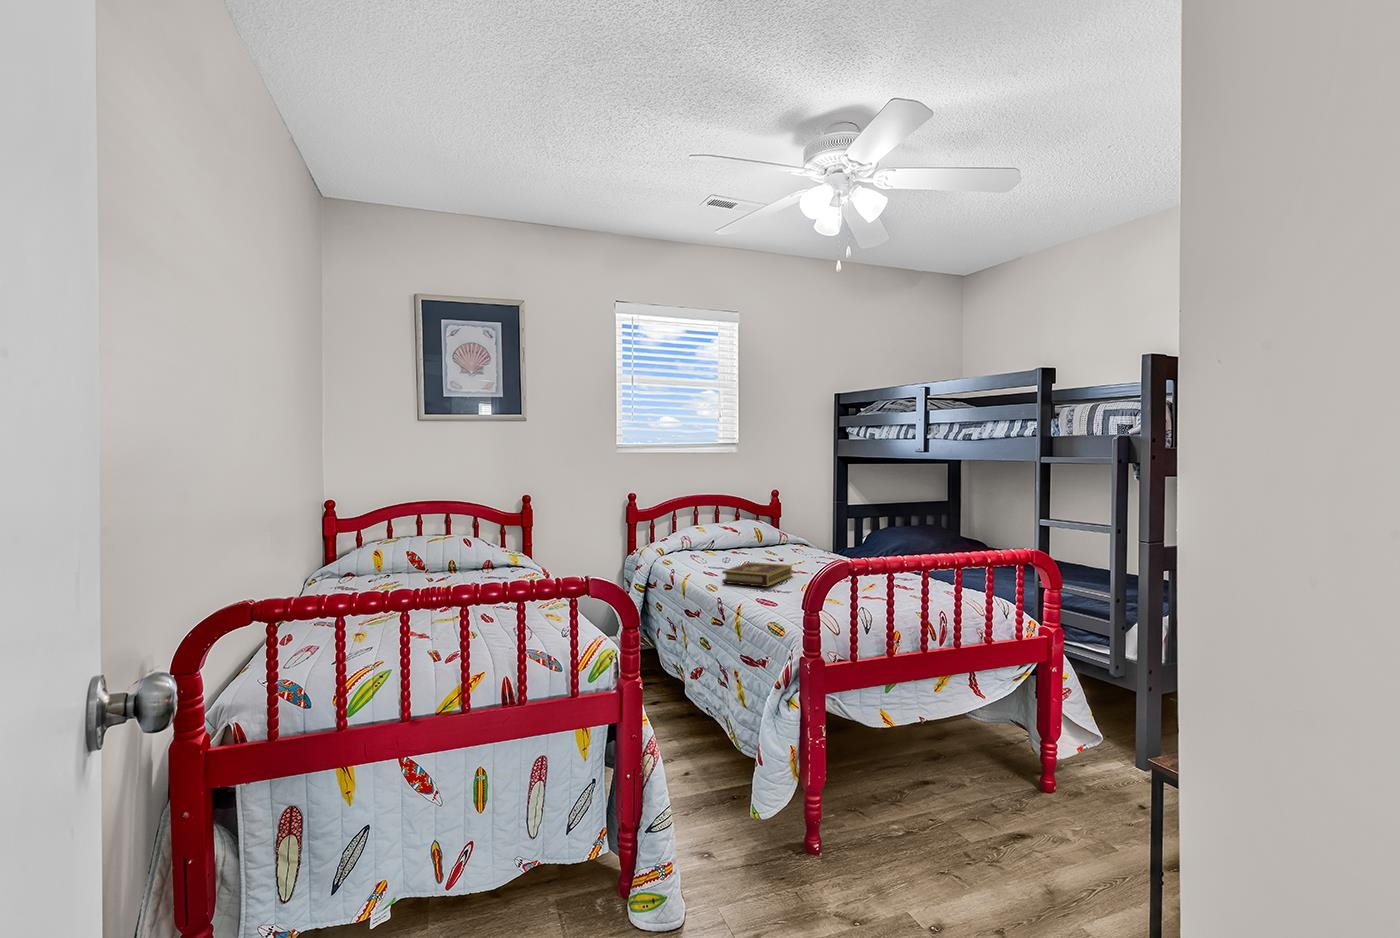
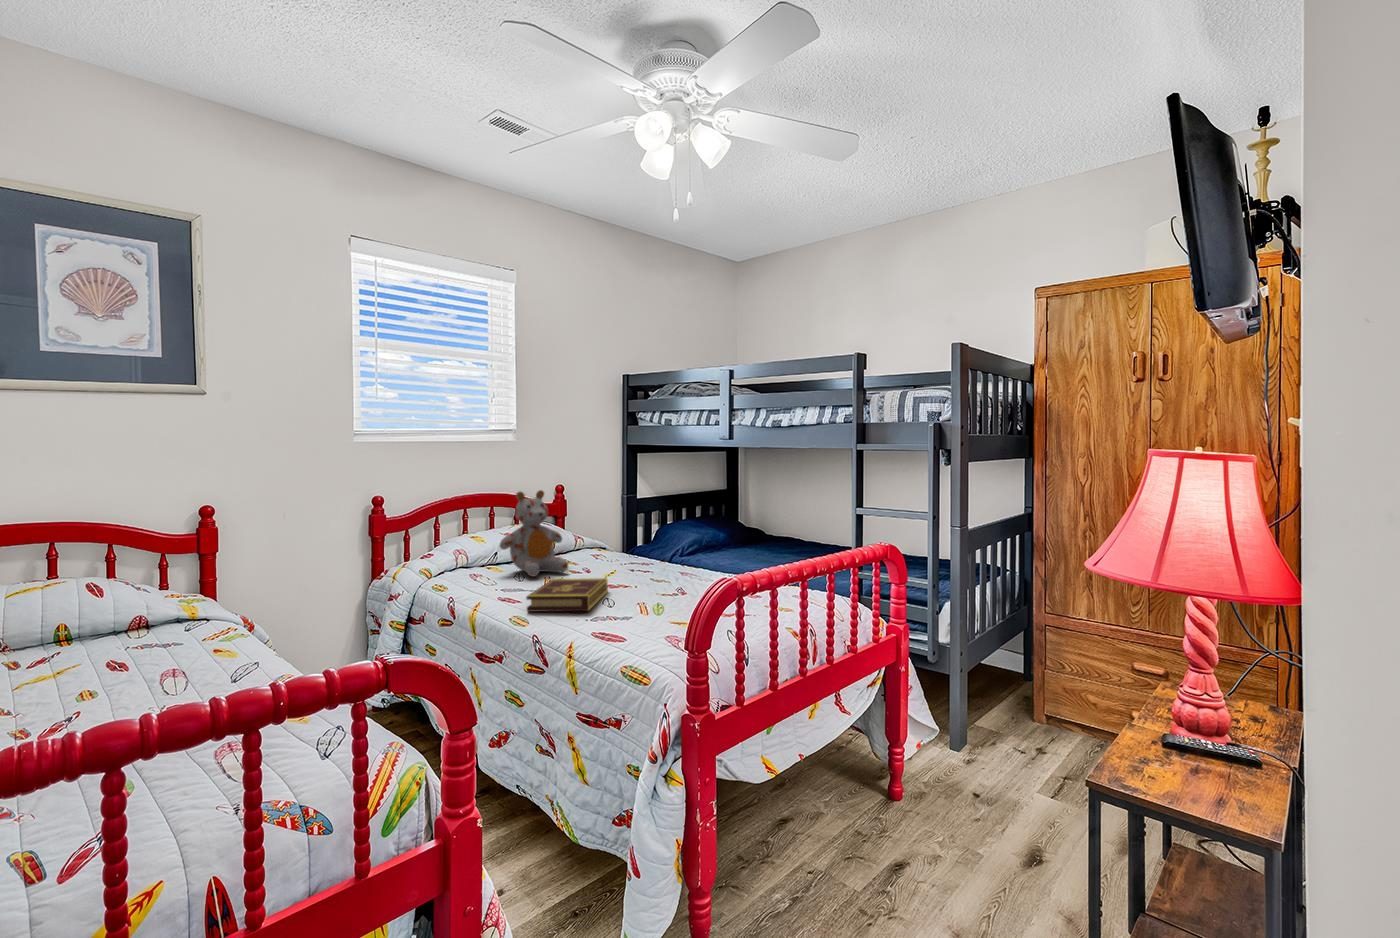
stuffed bear: none [716,491,769,561] -> present [500,490,568,577]

